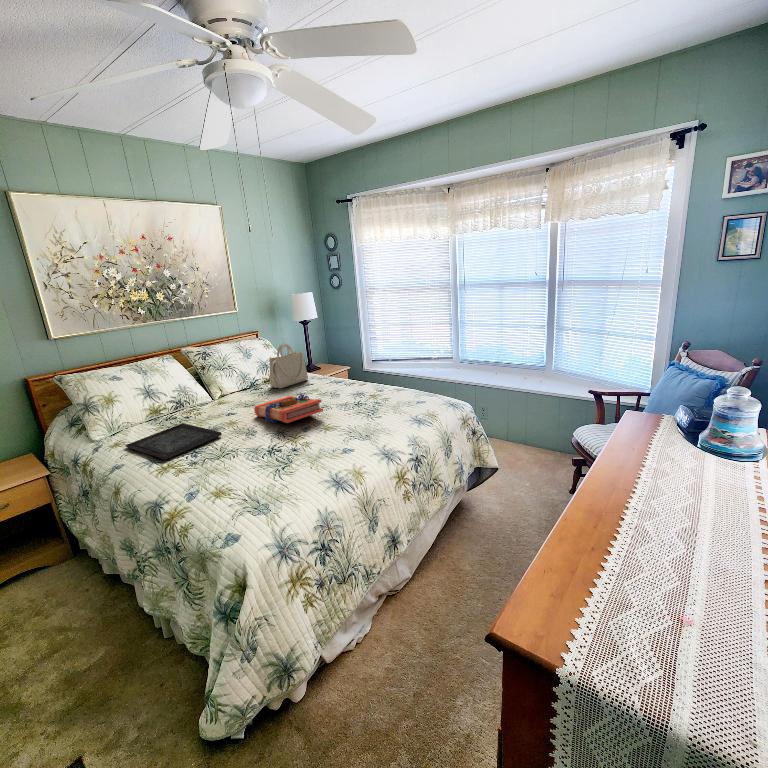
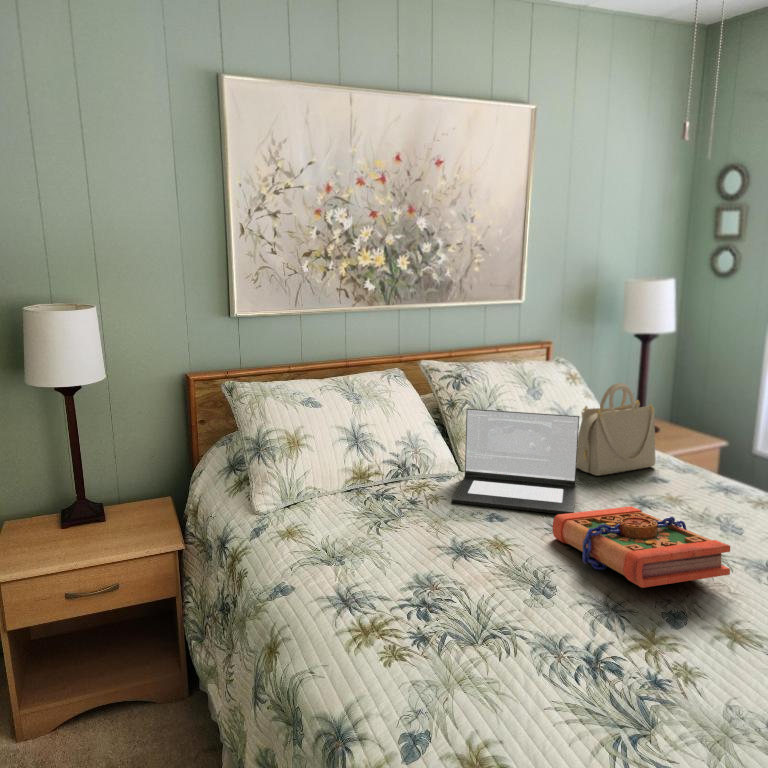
laptop: none [207,361,270,413] -> present [452,409,579,514]
tray: present [125,423,222,460] -> none [305,517,485,605]

